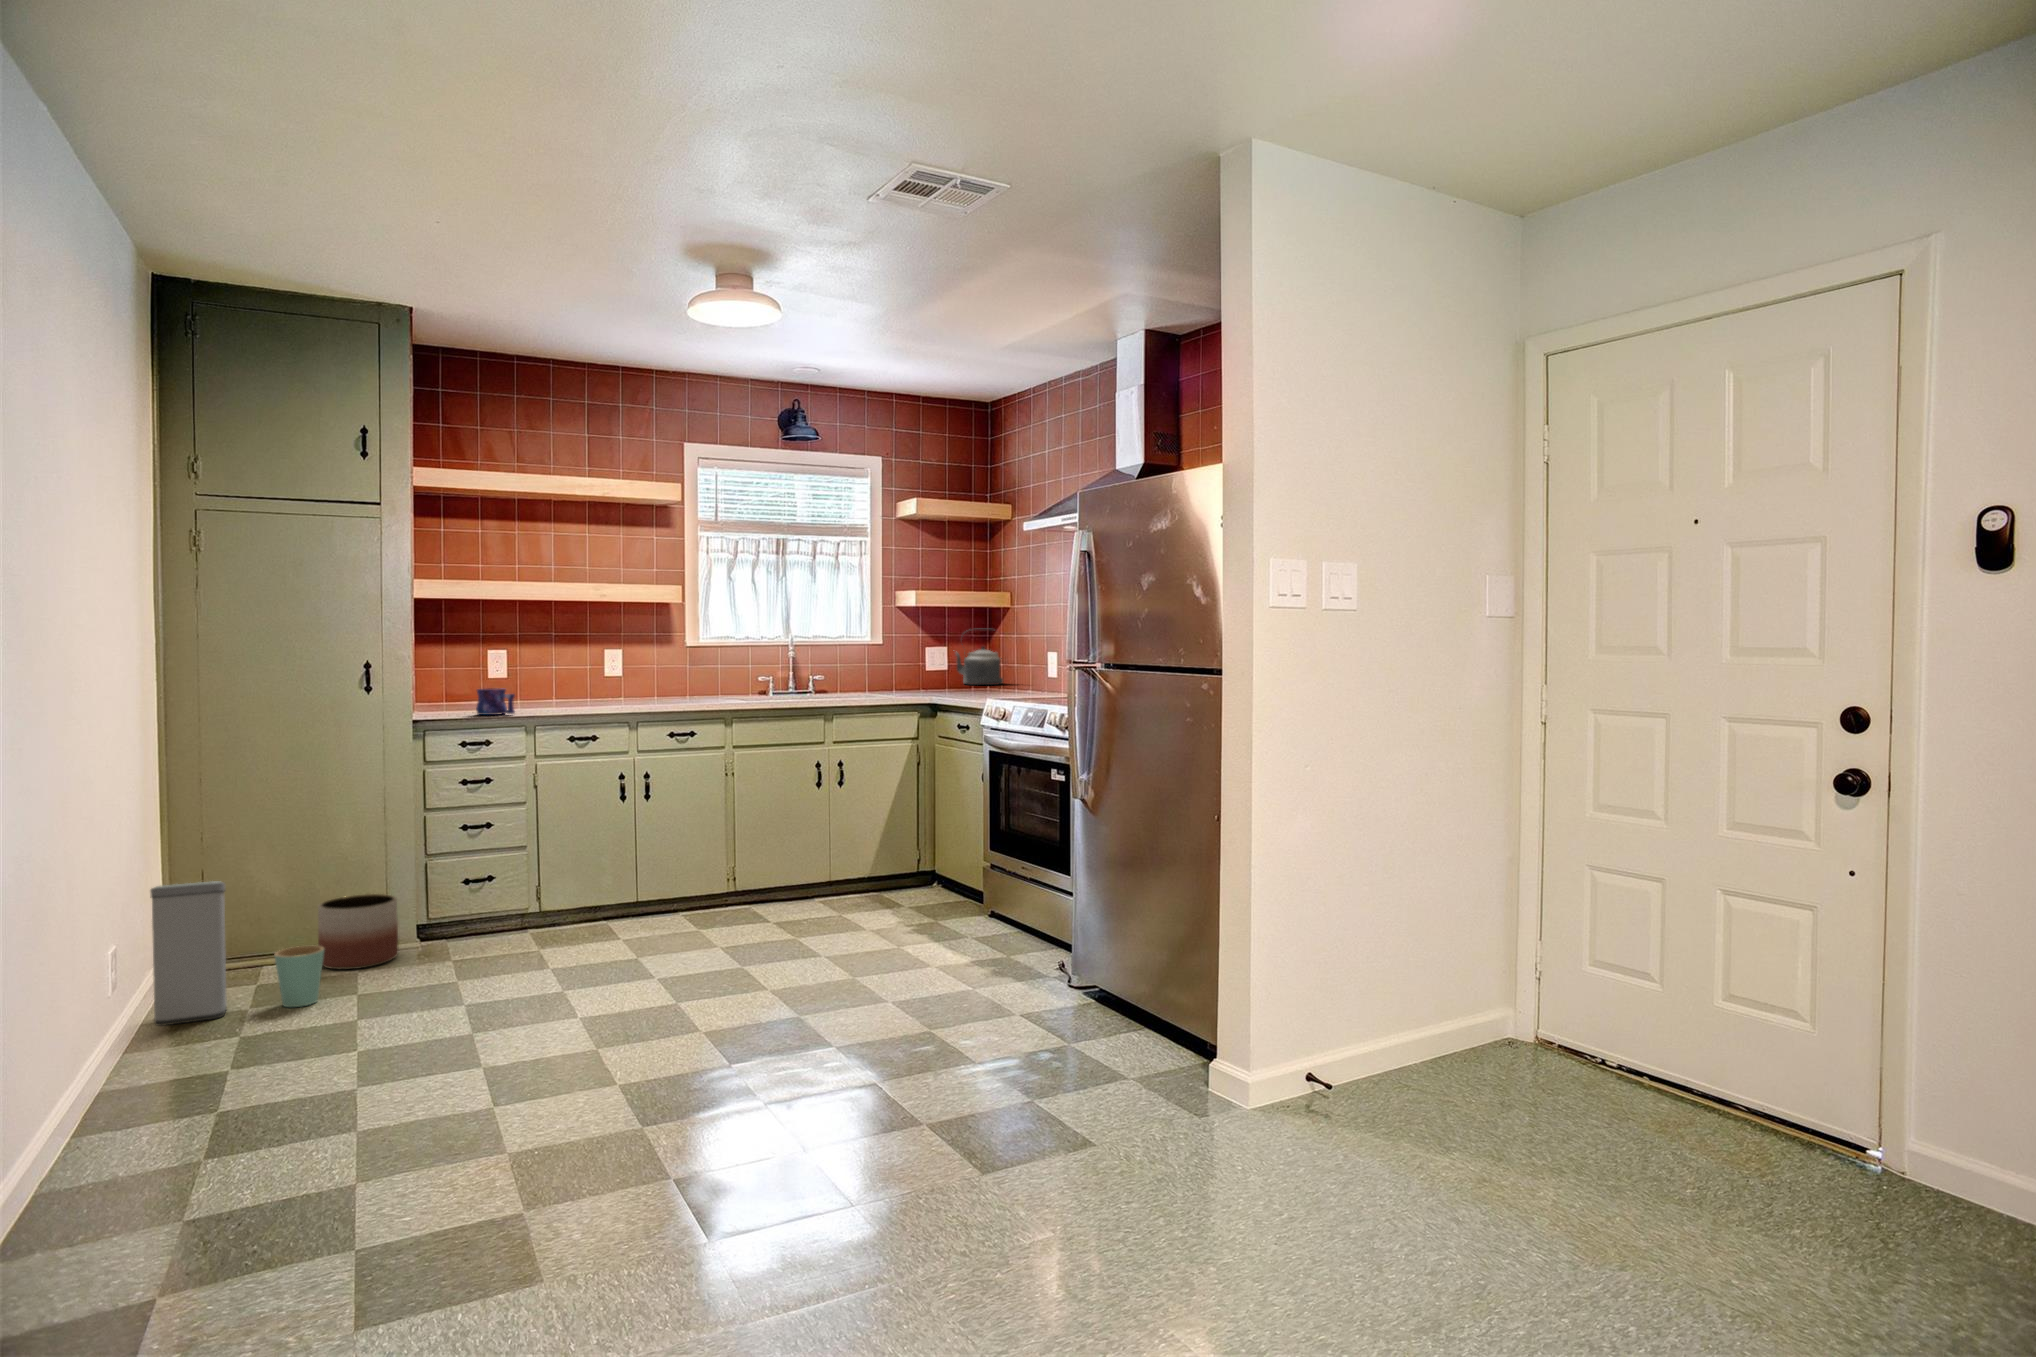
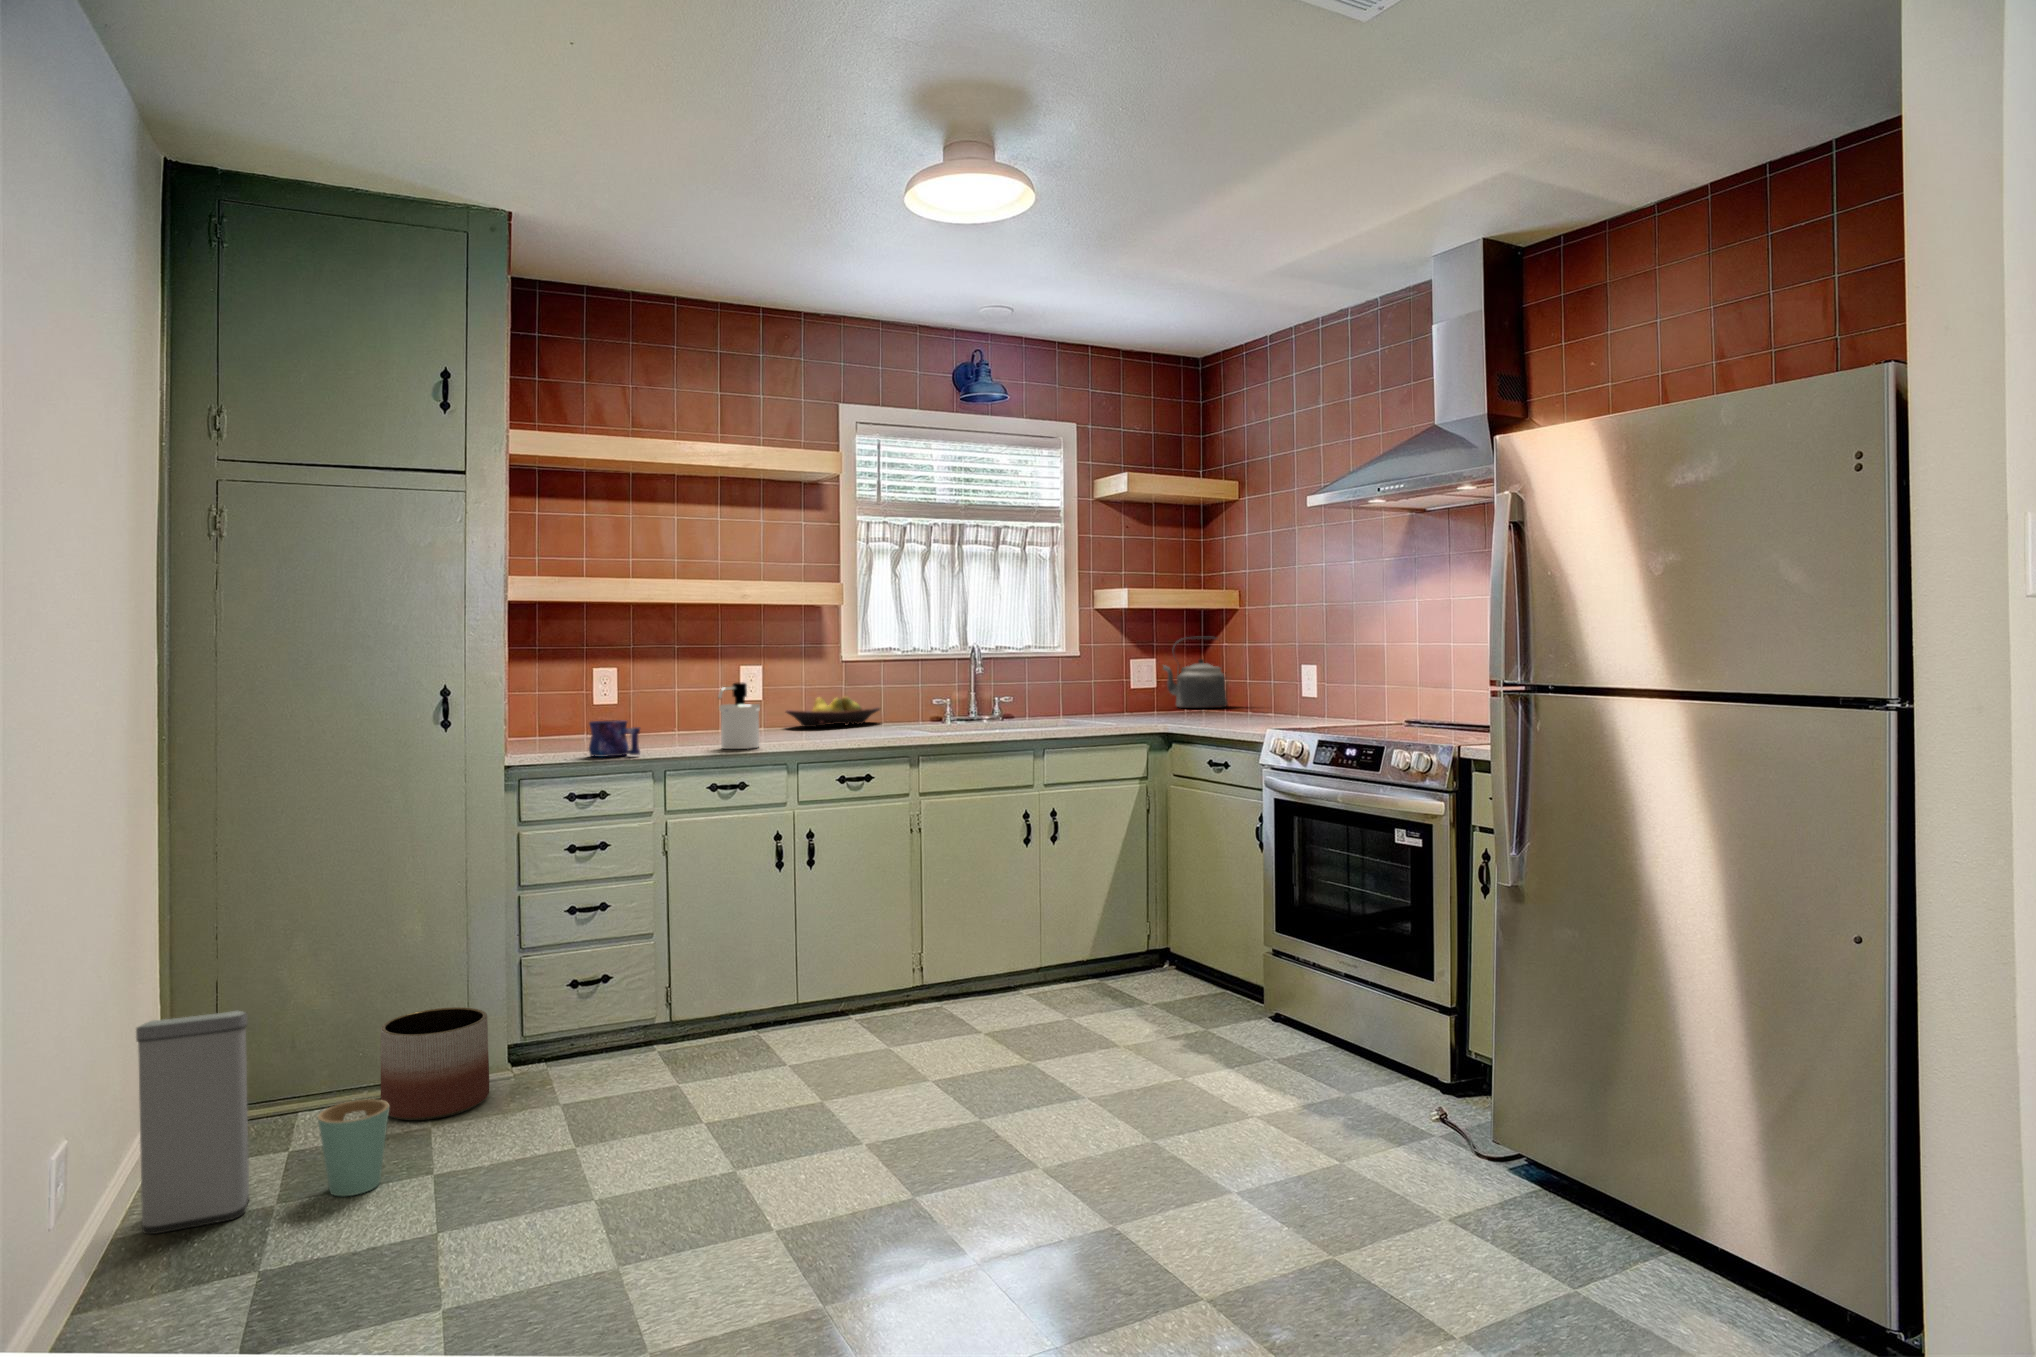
soap dispenser: none [574,661,609,711] -> present [718,683,760,749]
fruit bowl: none [640,672,717,696] -> present [786,696,880,727]

